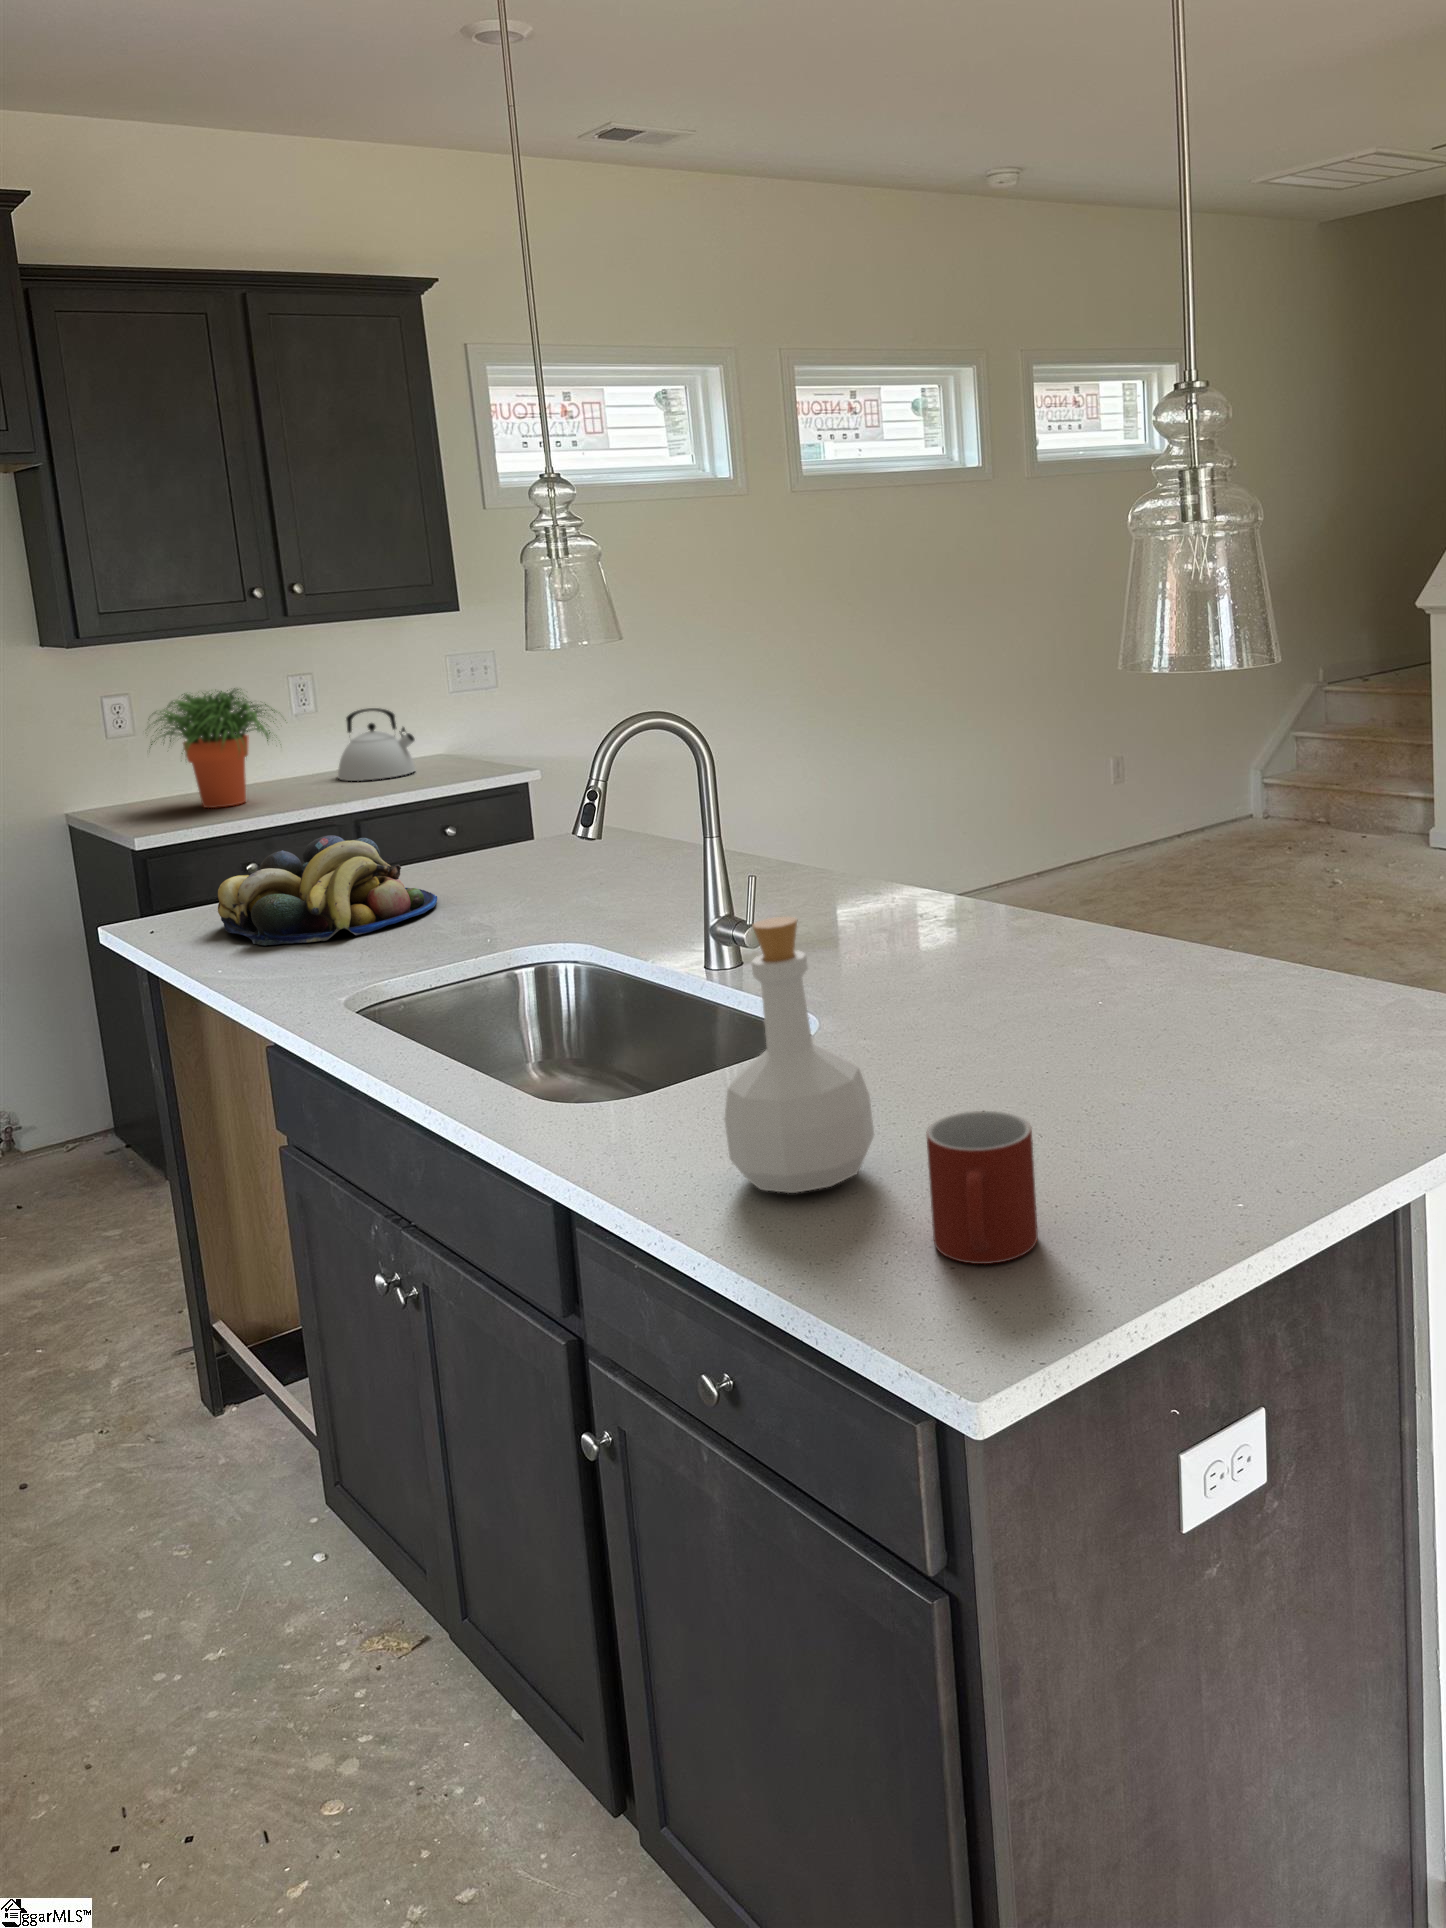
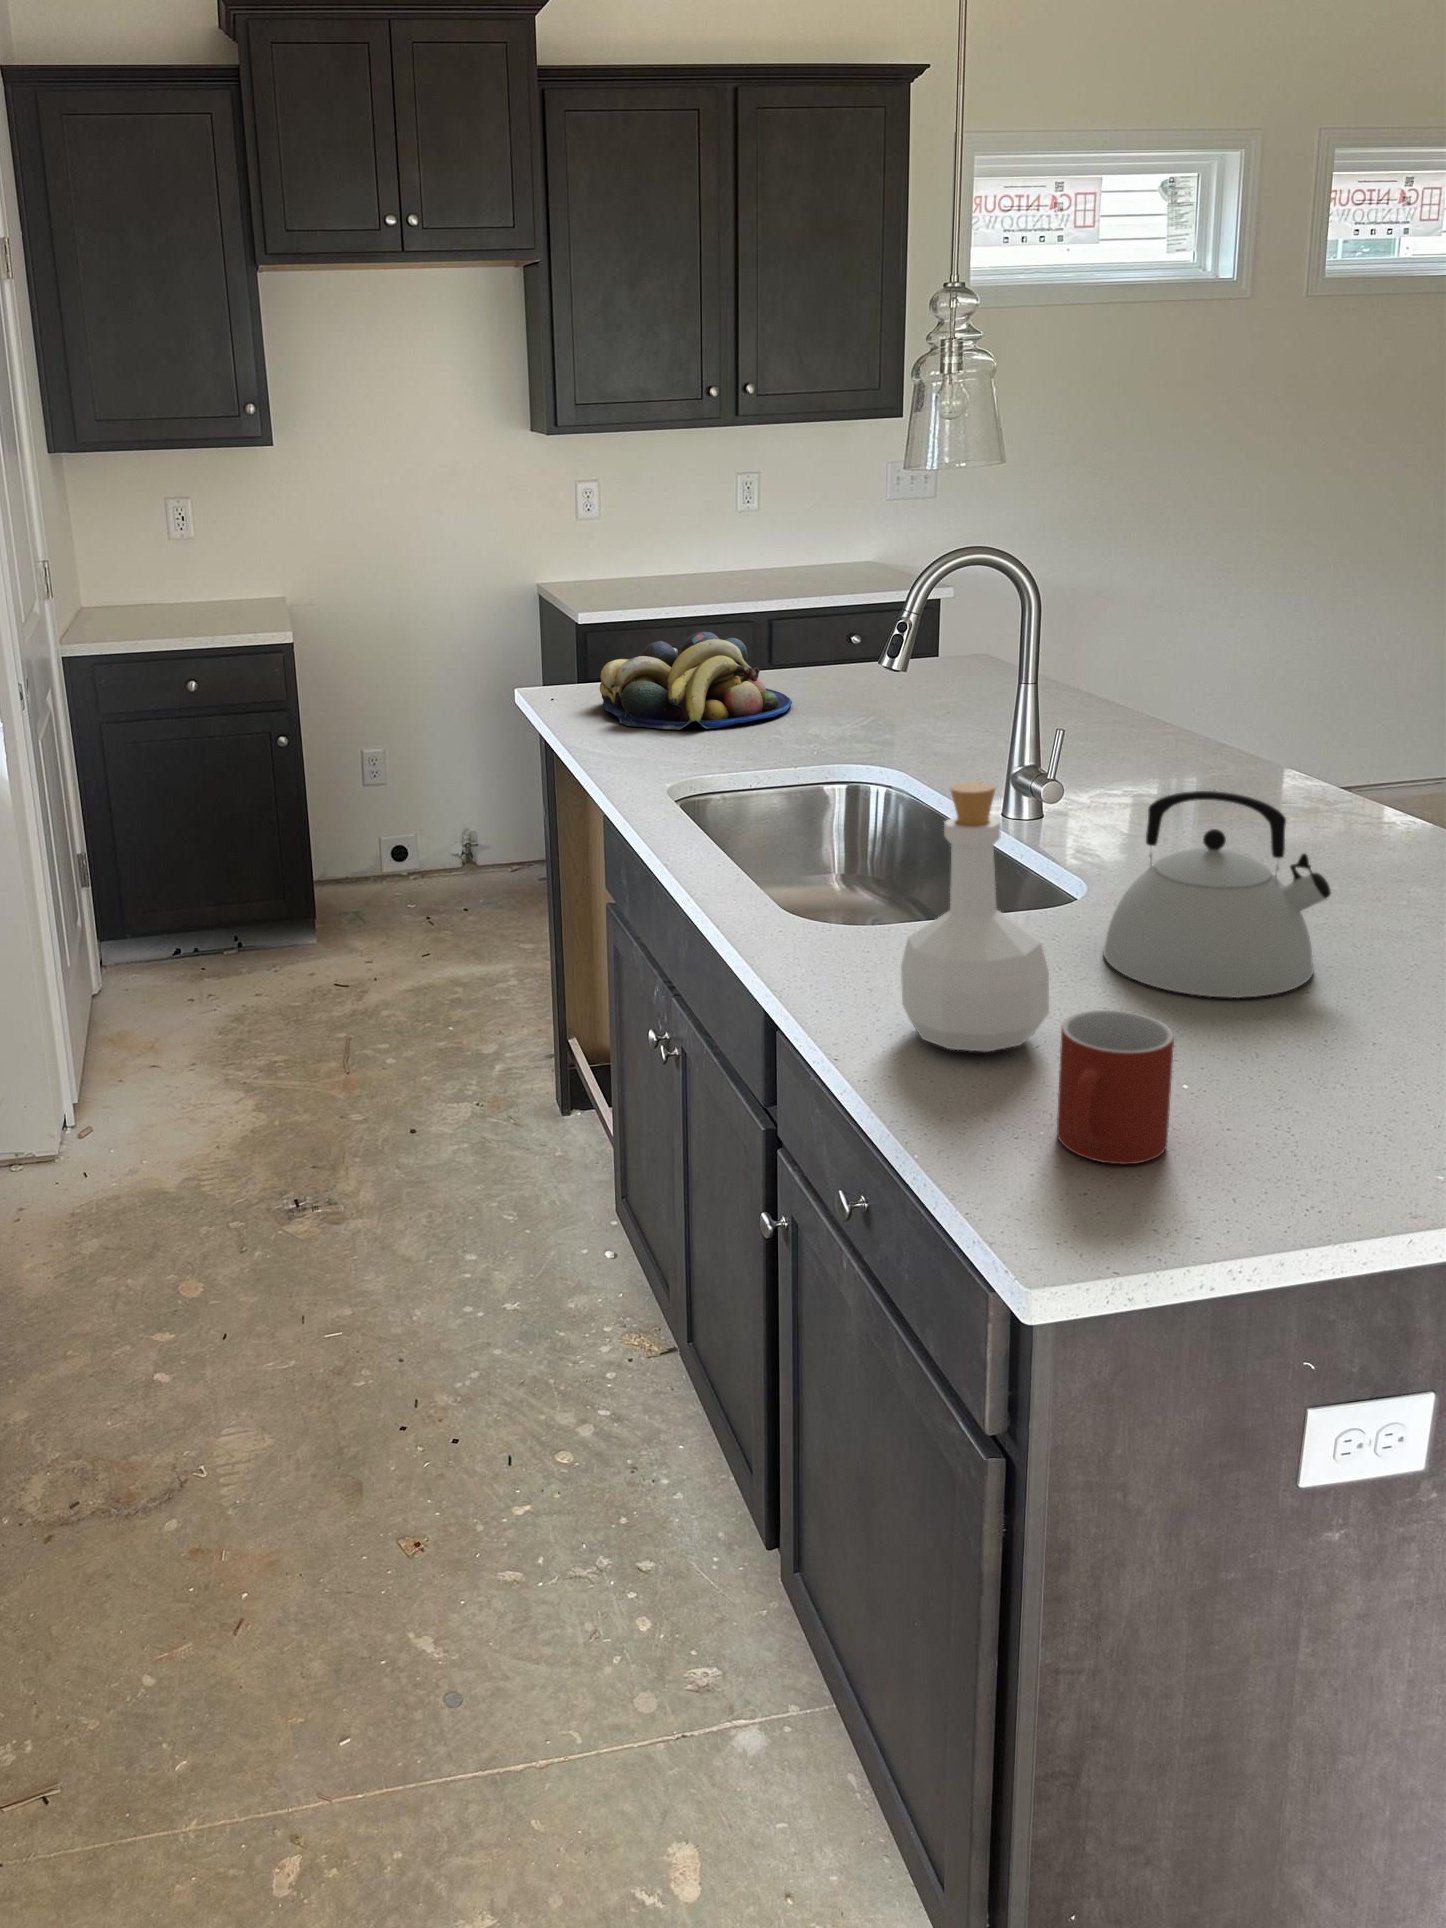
potted plant: present [148,688,286,808] -> none [600,477,727,588]
kettle: present [338,708,415,781] -> present [1104,791,1331,998]

